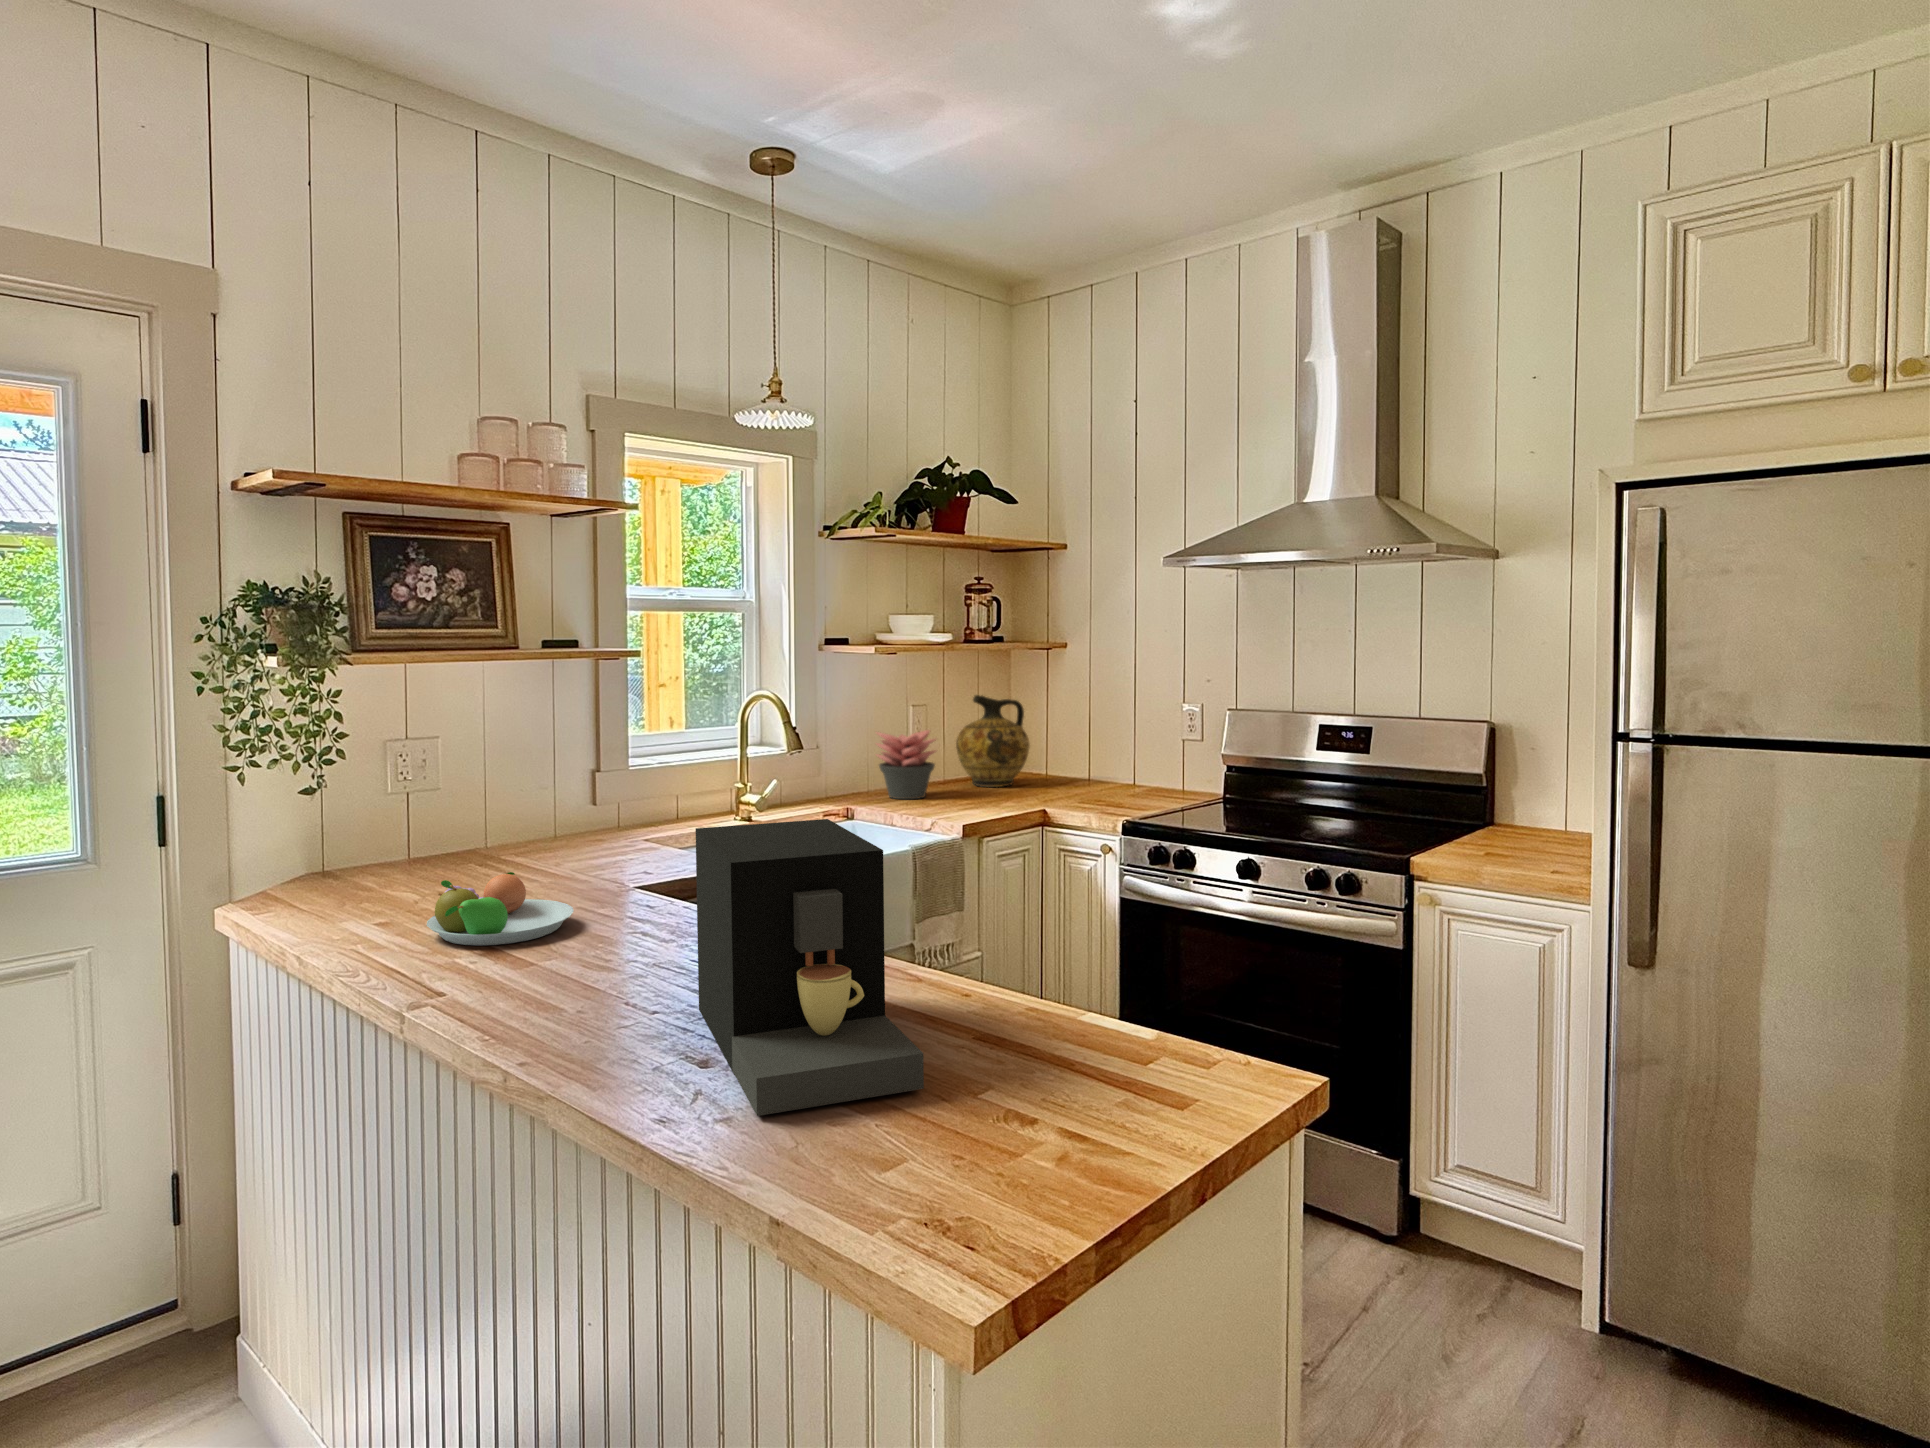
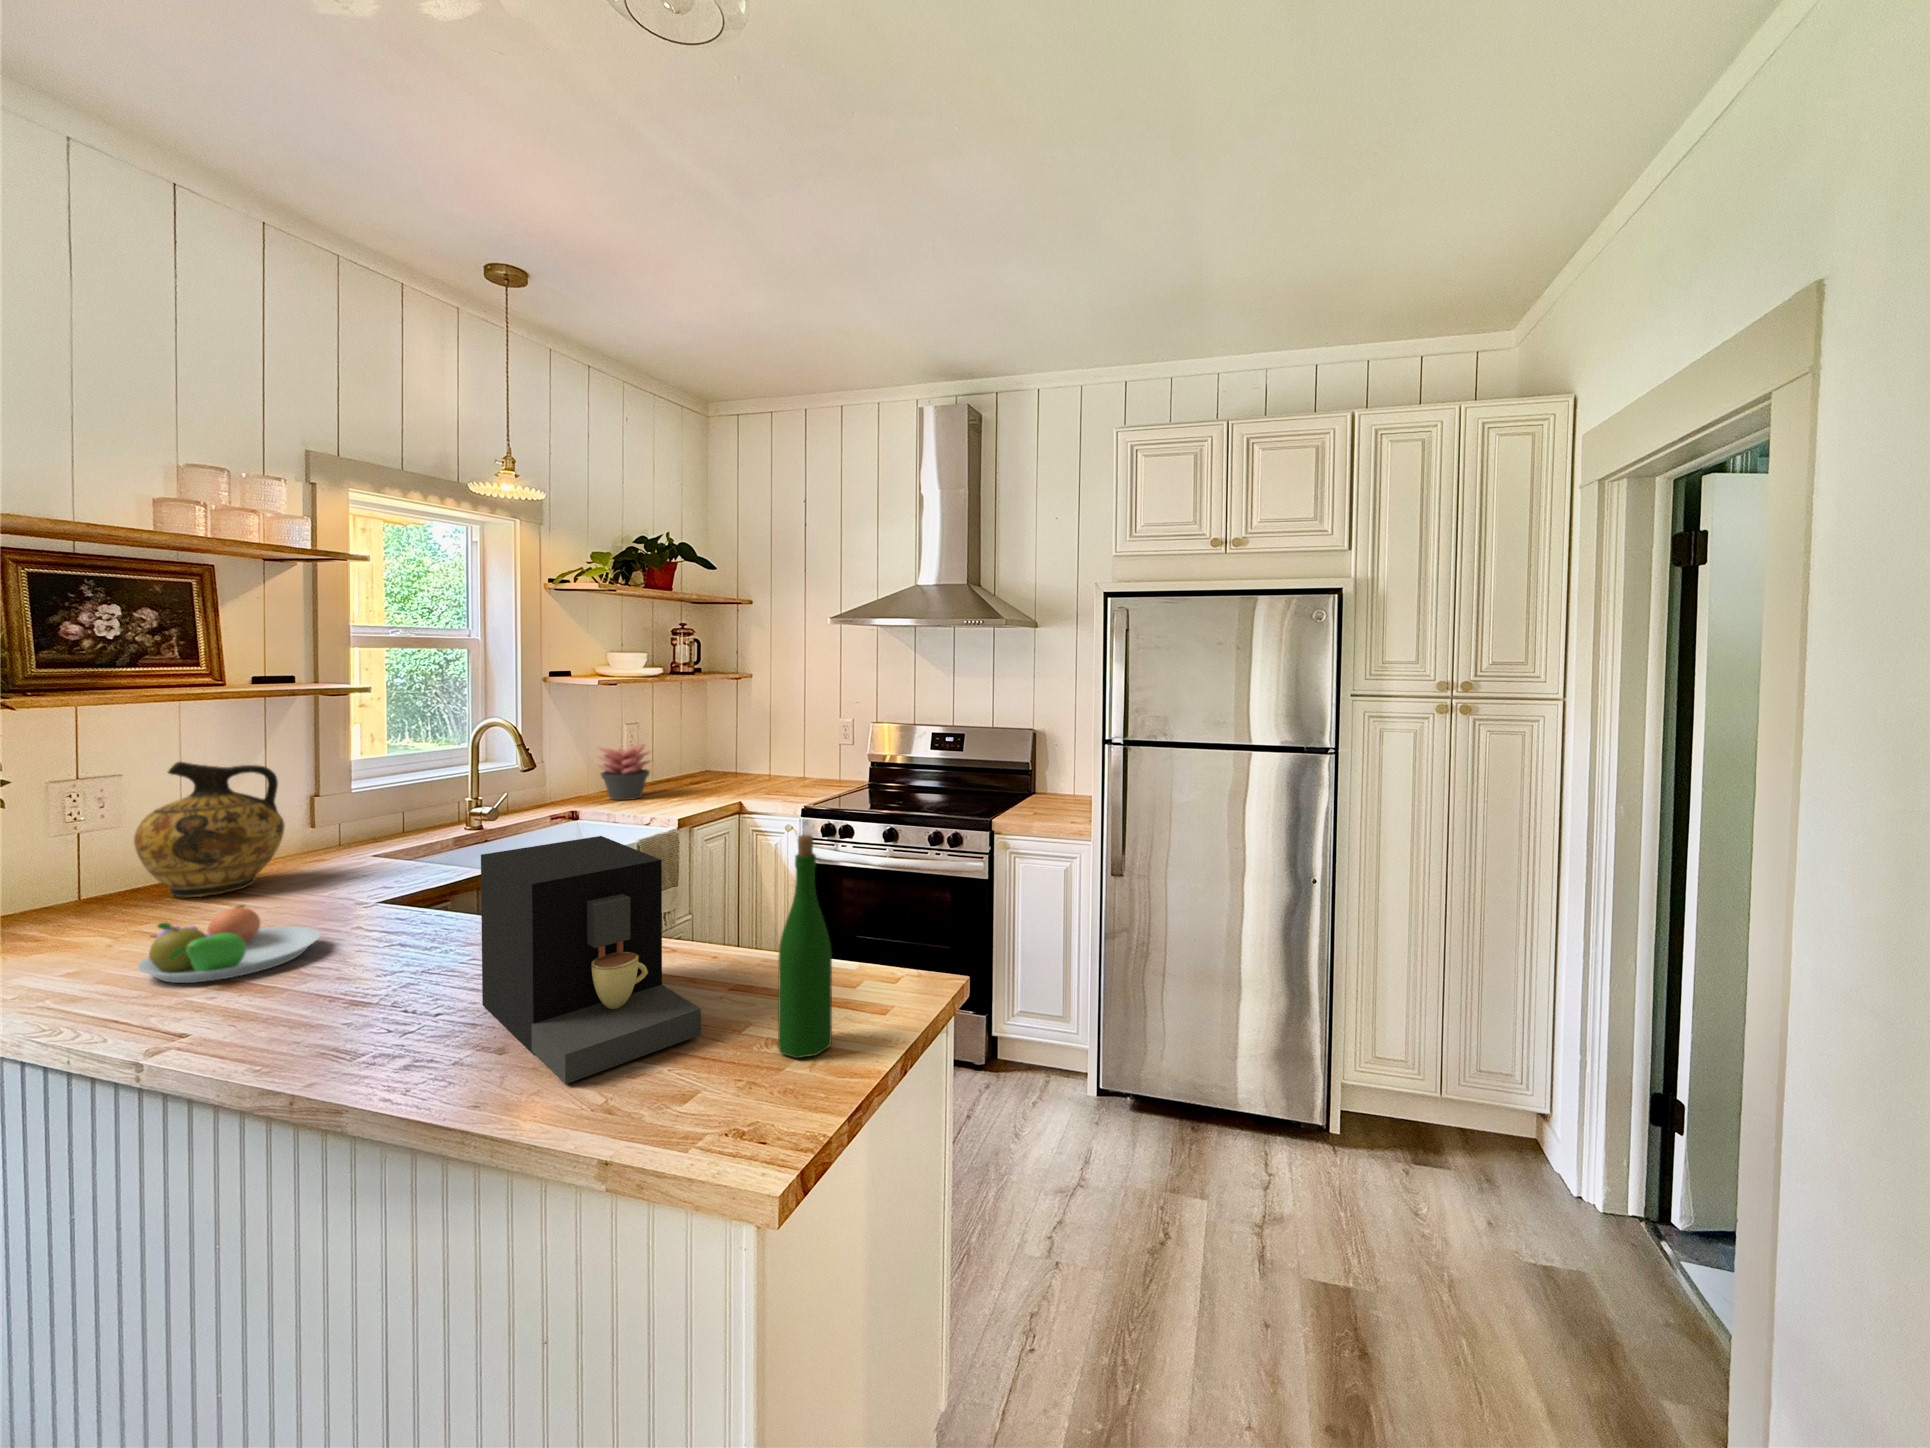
ceramic jug: present [956,695,1030,787] -> present [134,762,285,897]
wine bottle: none [1017,824,1092,1147] -> present [778,835,832,1058]

